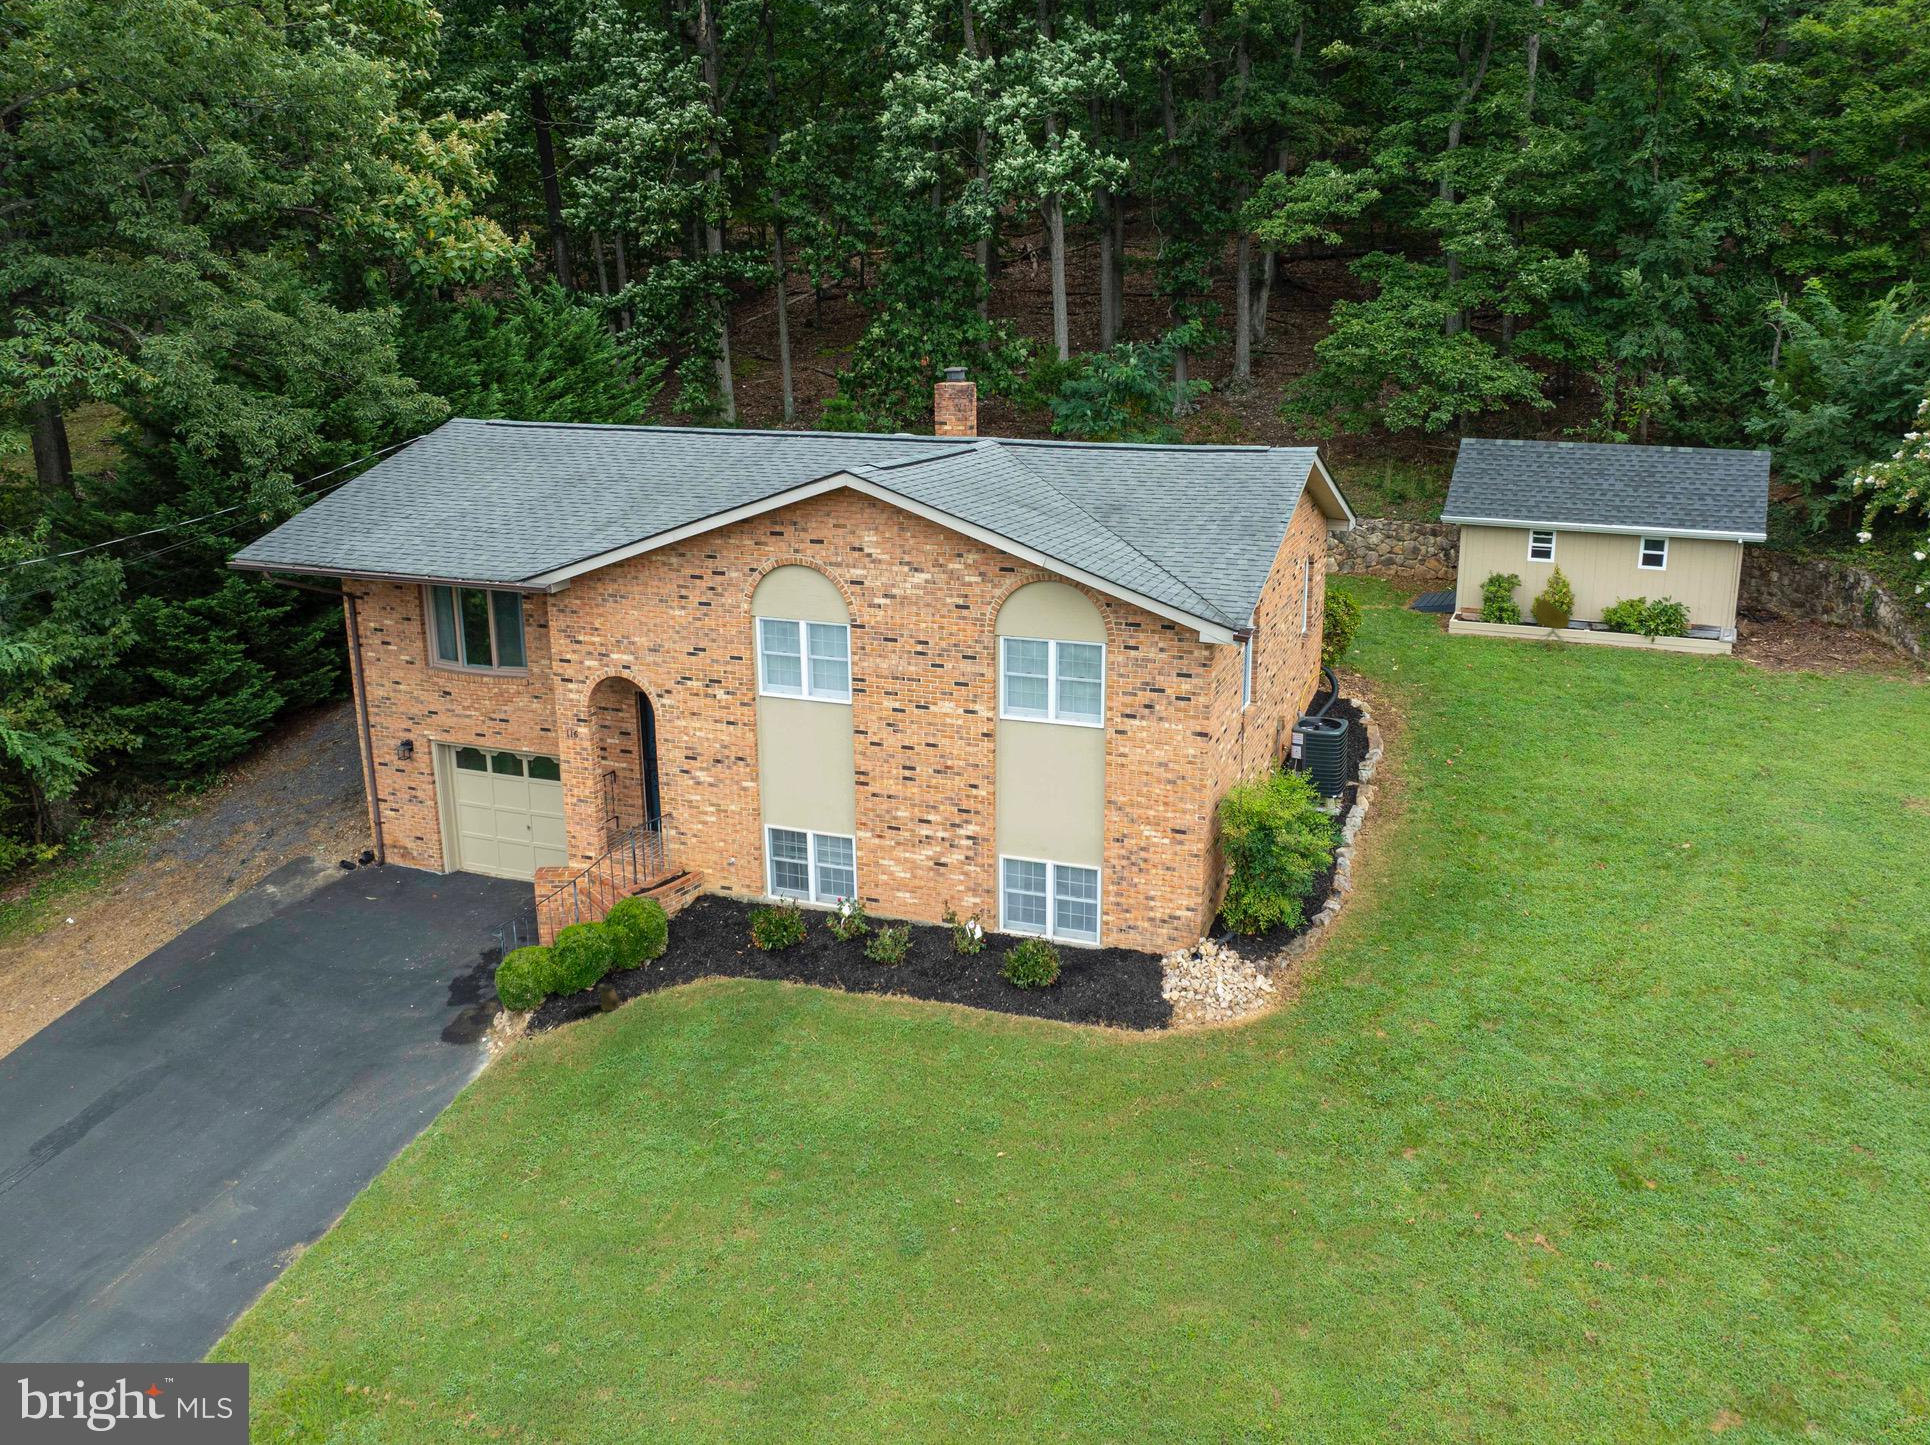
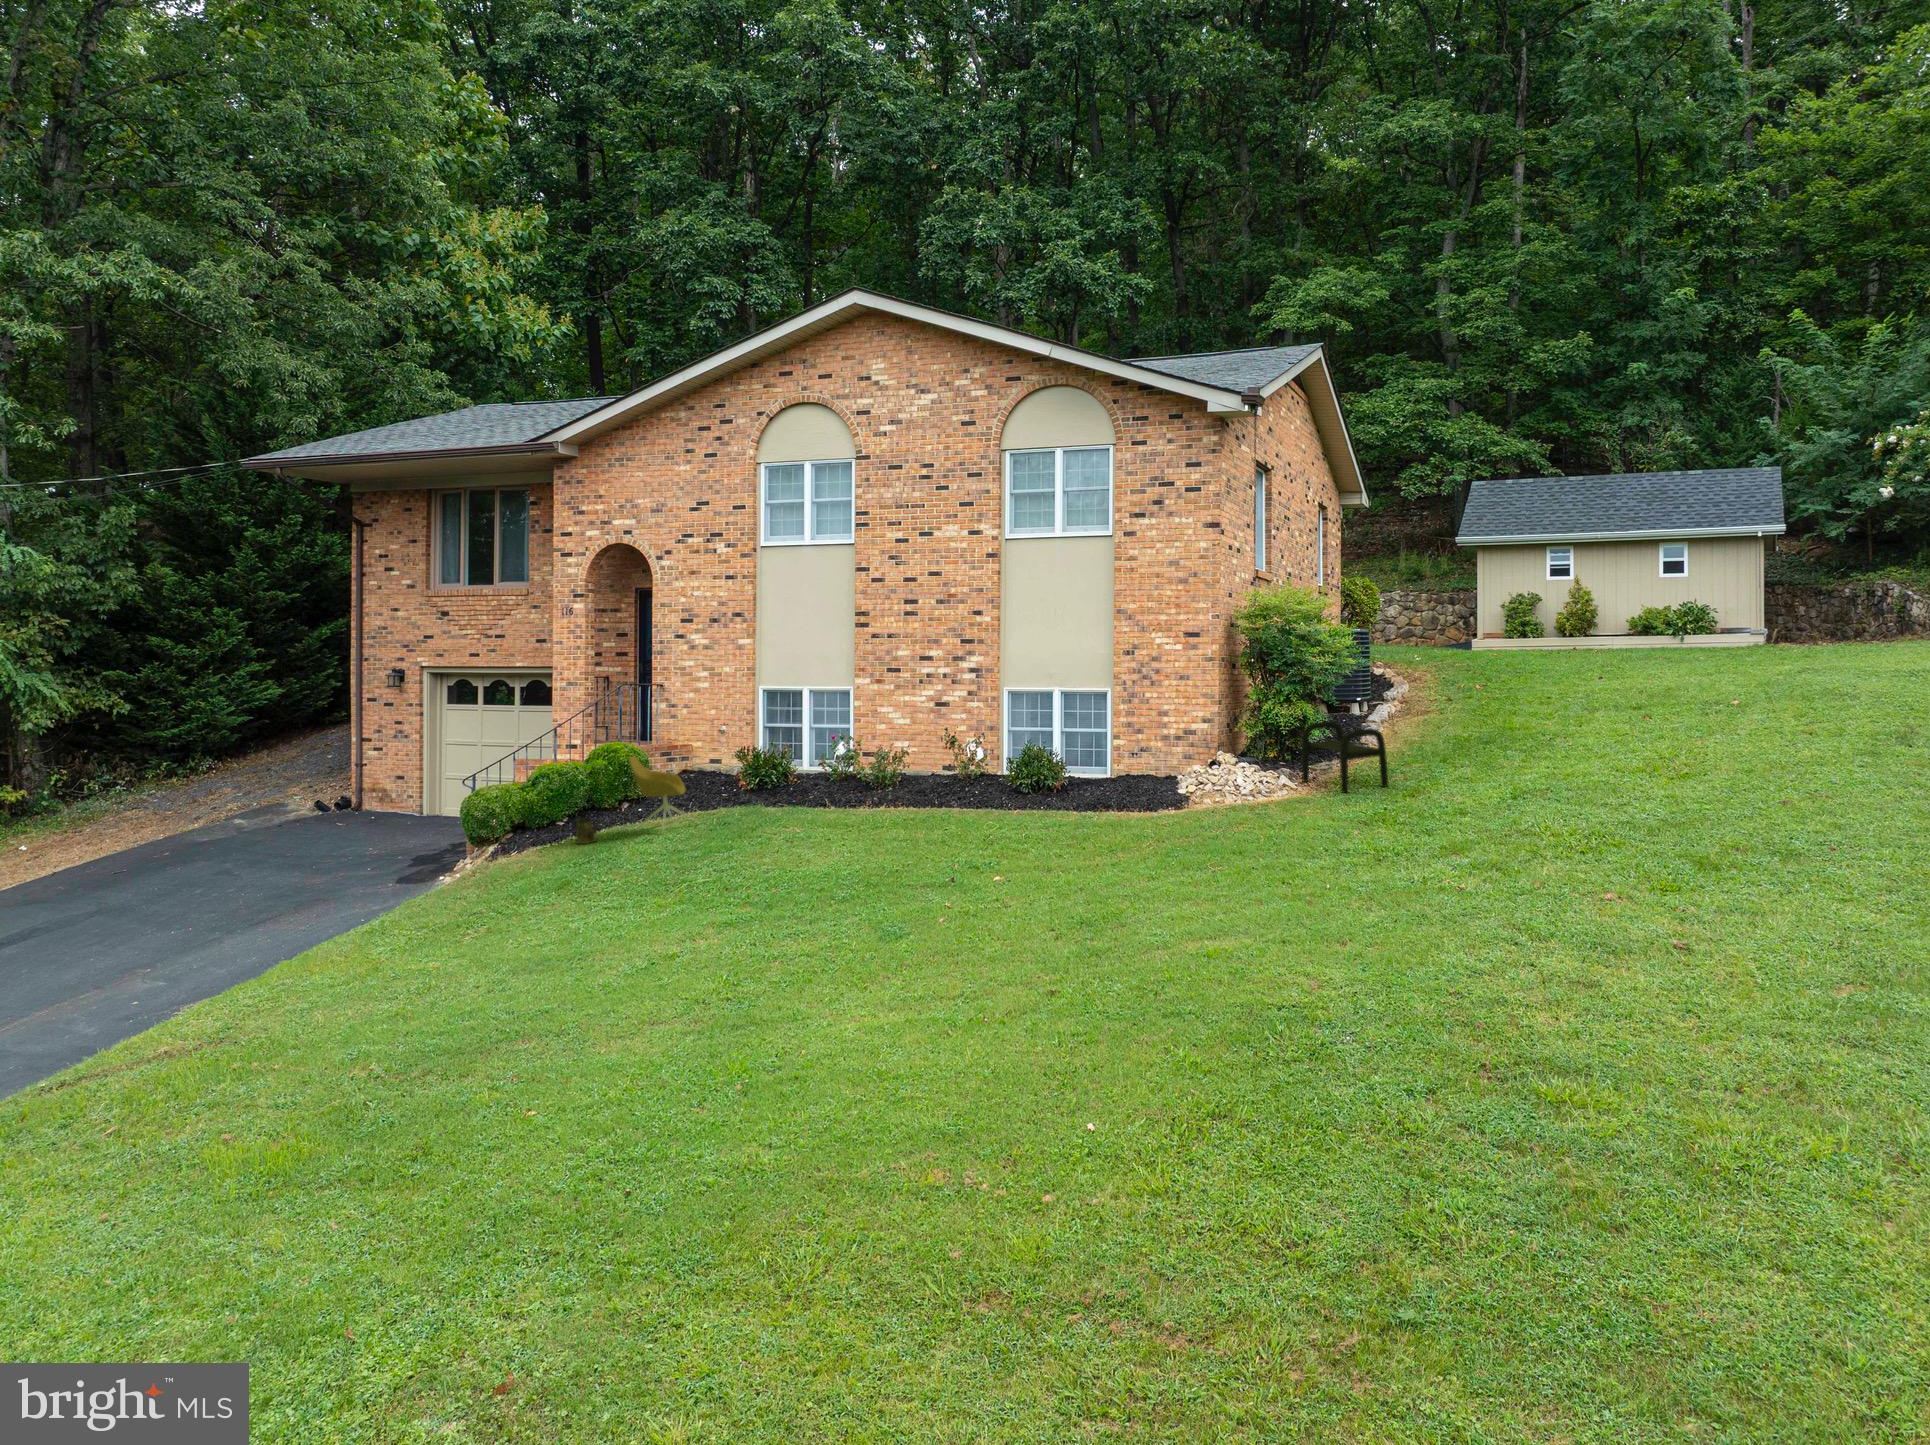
chair: present [1535,599,1569,643] -> present [629,756,698,833]
bench: none [1271,901,1350,990] -> present [1301,721,1389,793]

